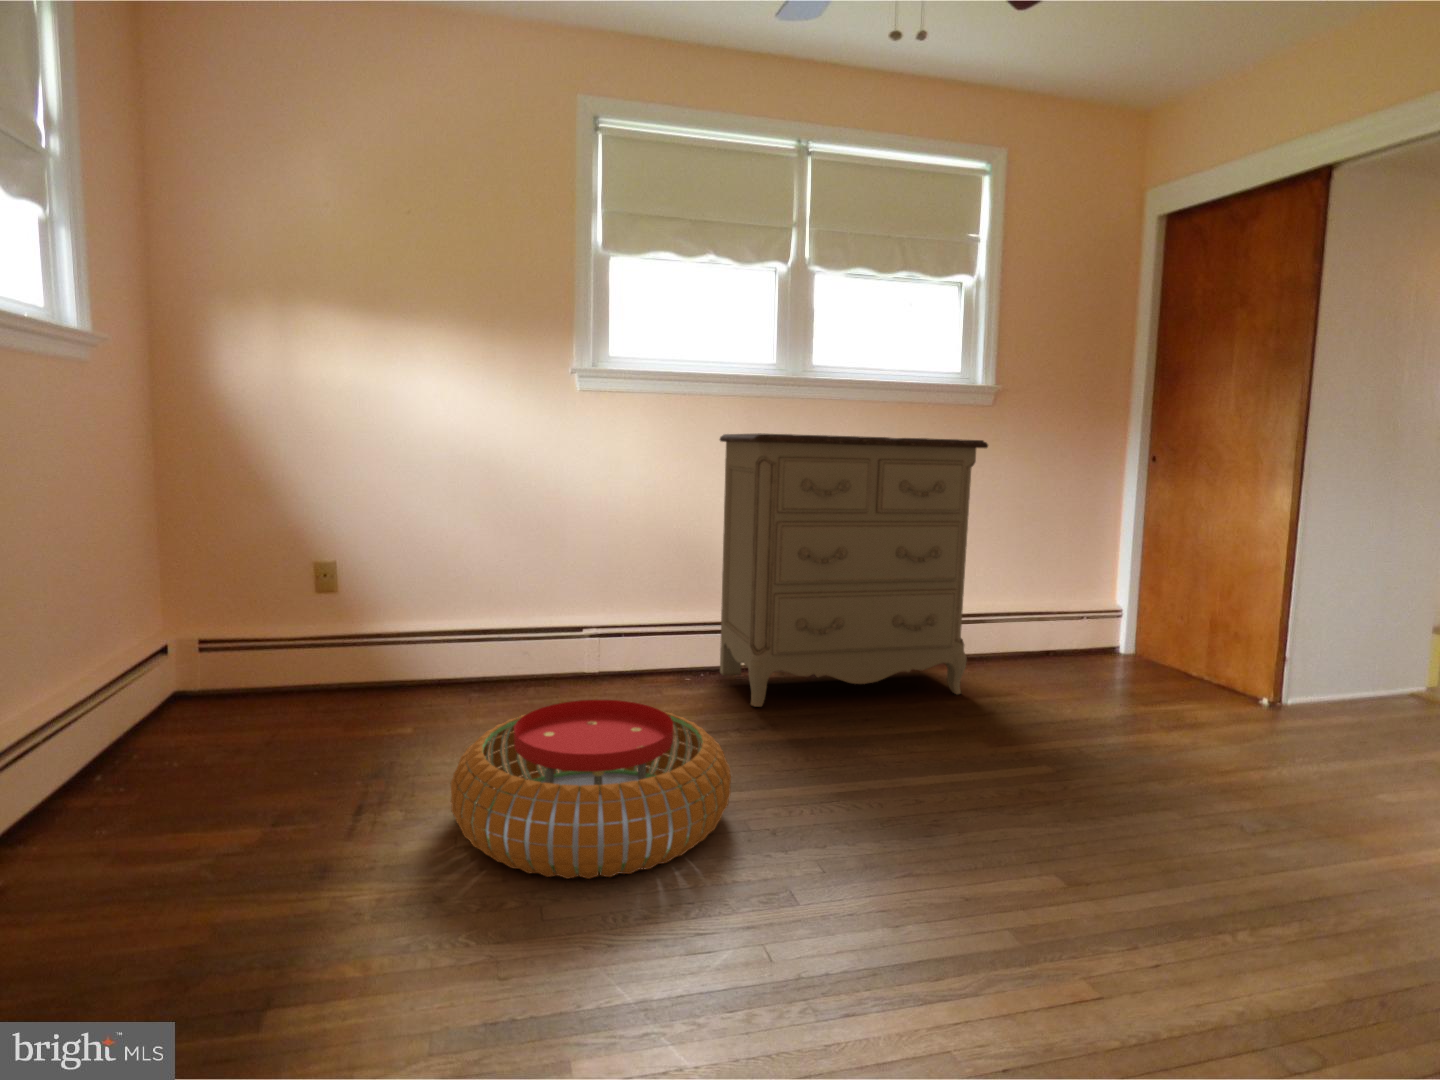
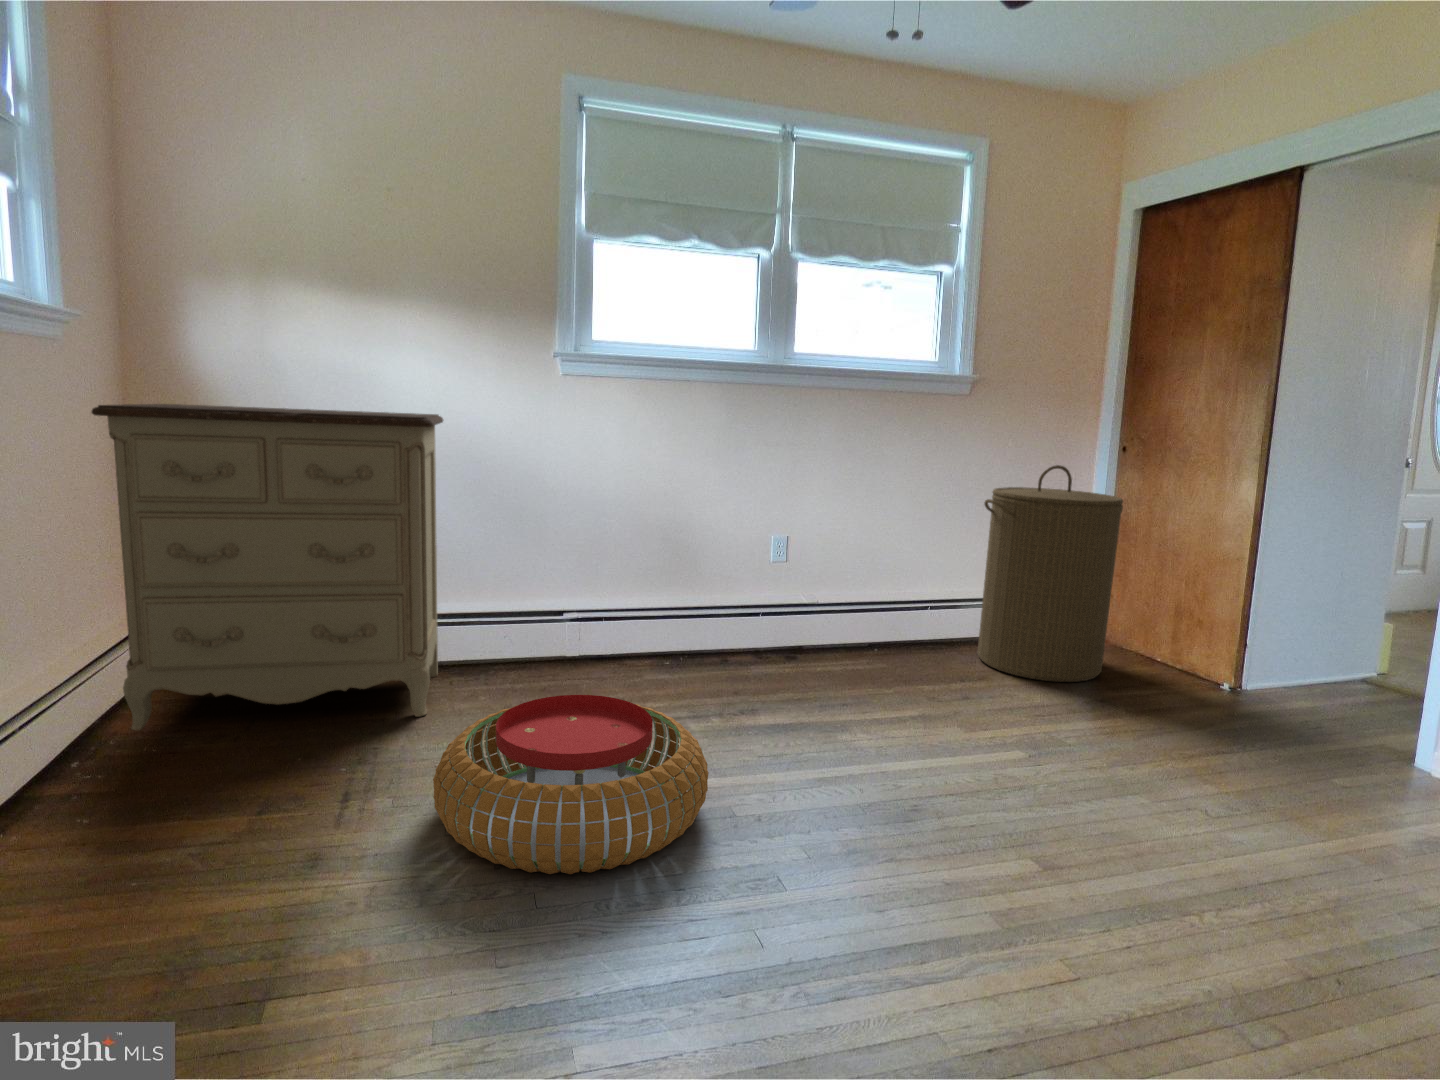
dresser: present [720,433,988,707] -> present [92,404,443,731]
laundry hamper: none [1007,472,1154,693] -> present [978,465,1123,682]

